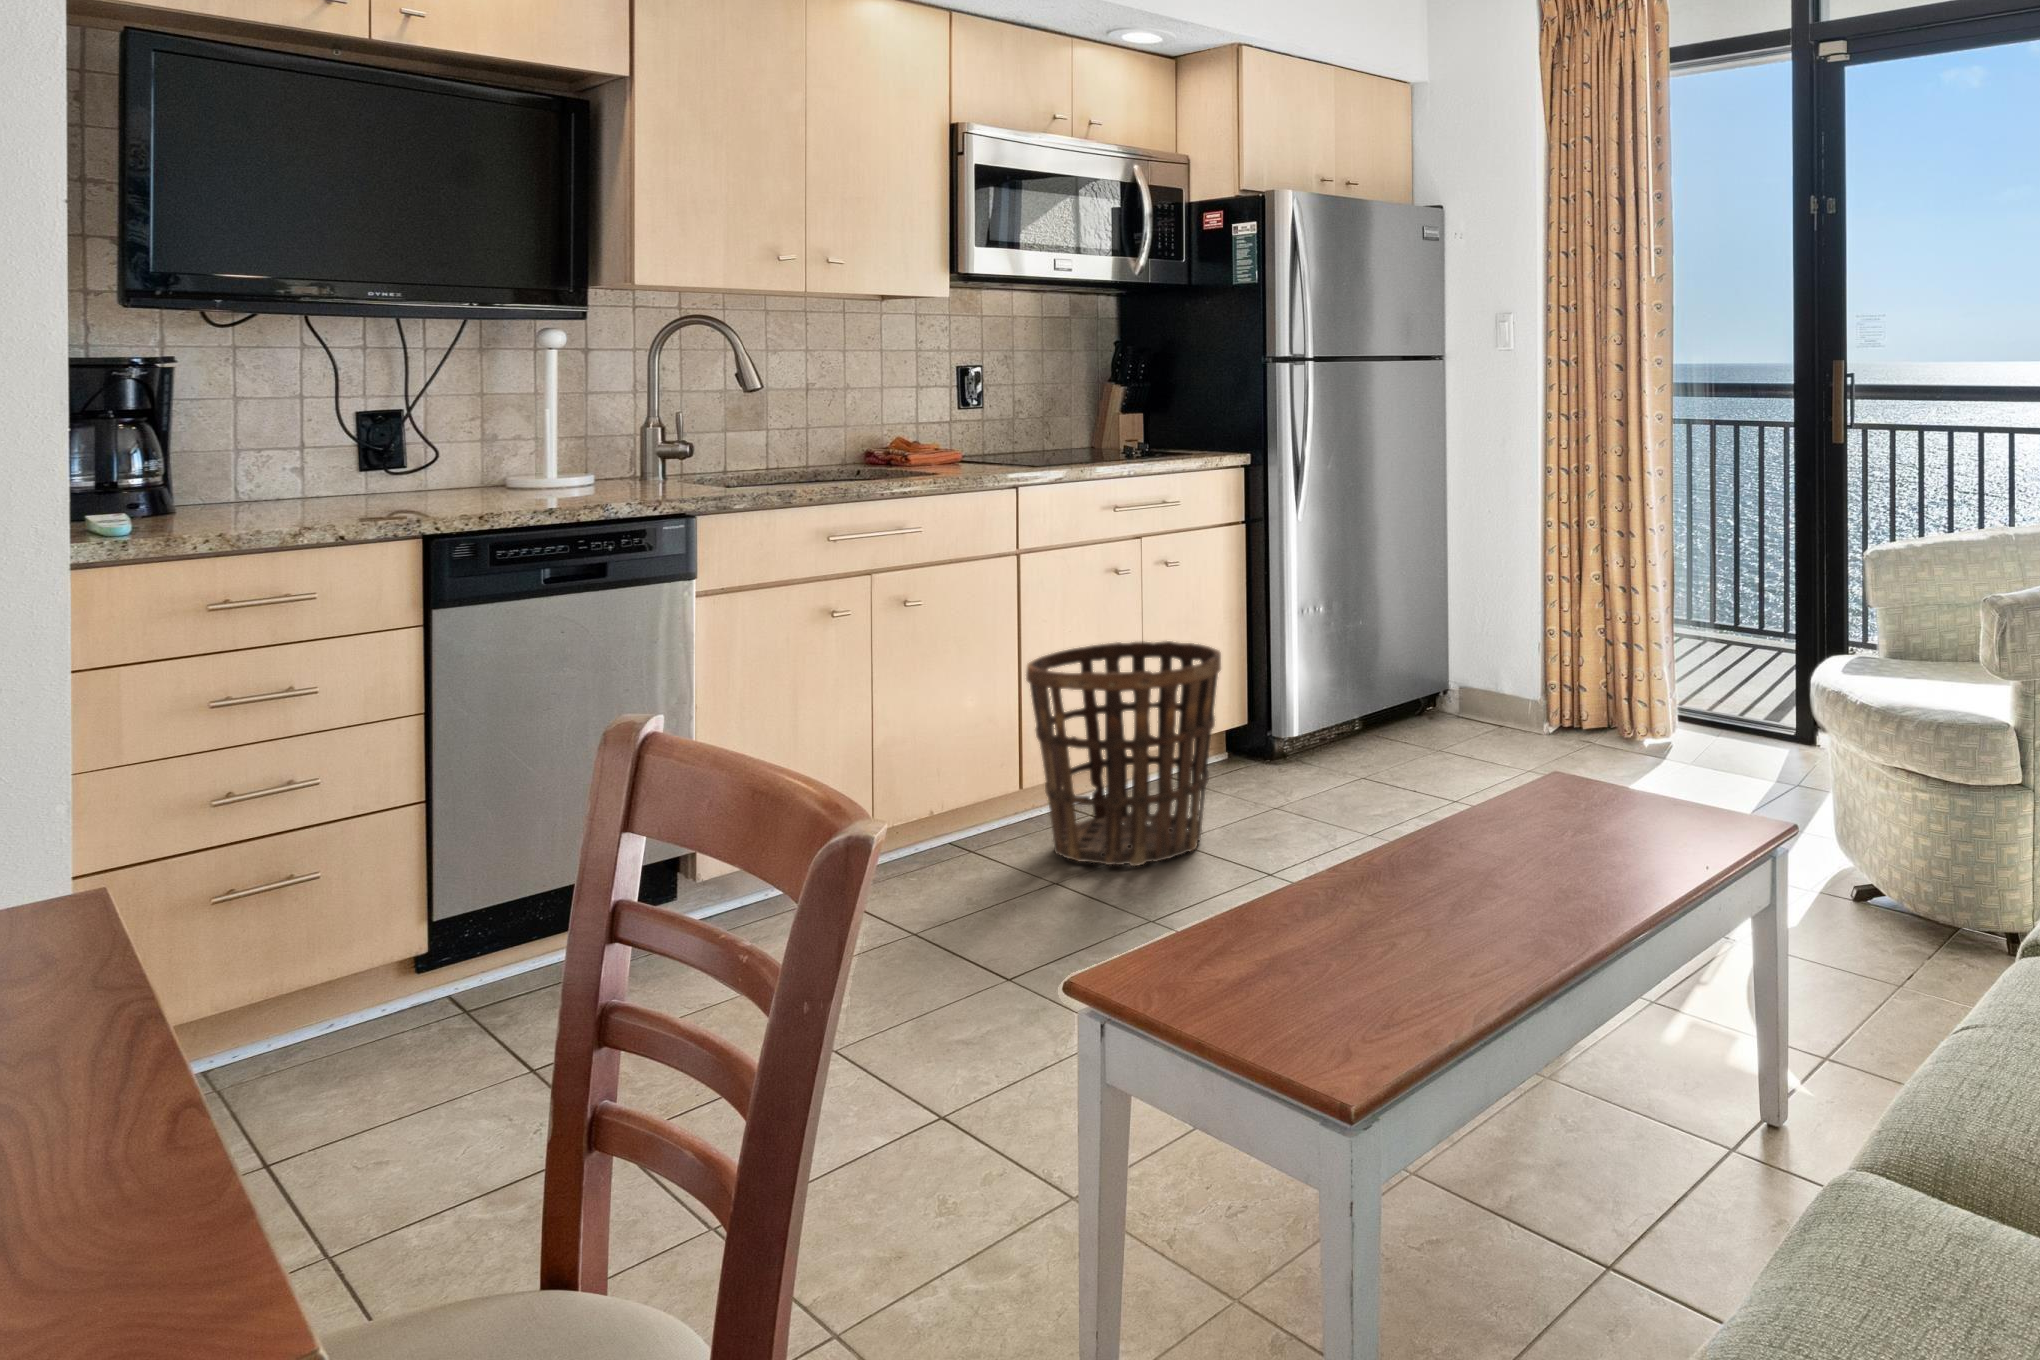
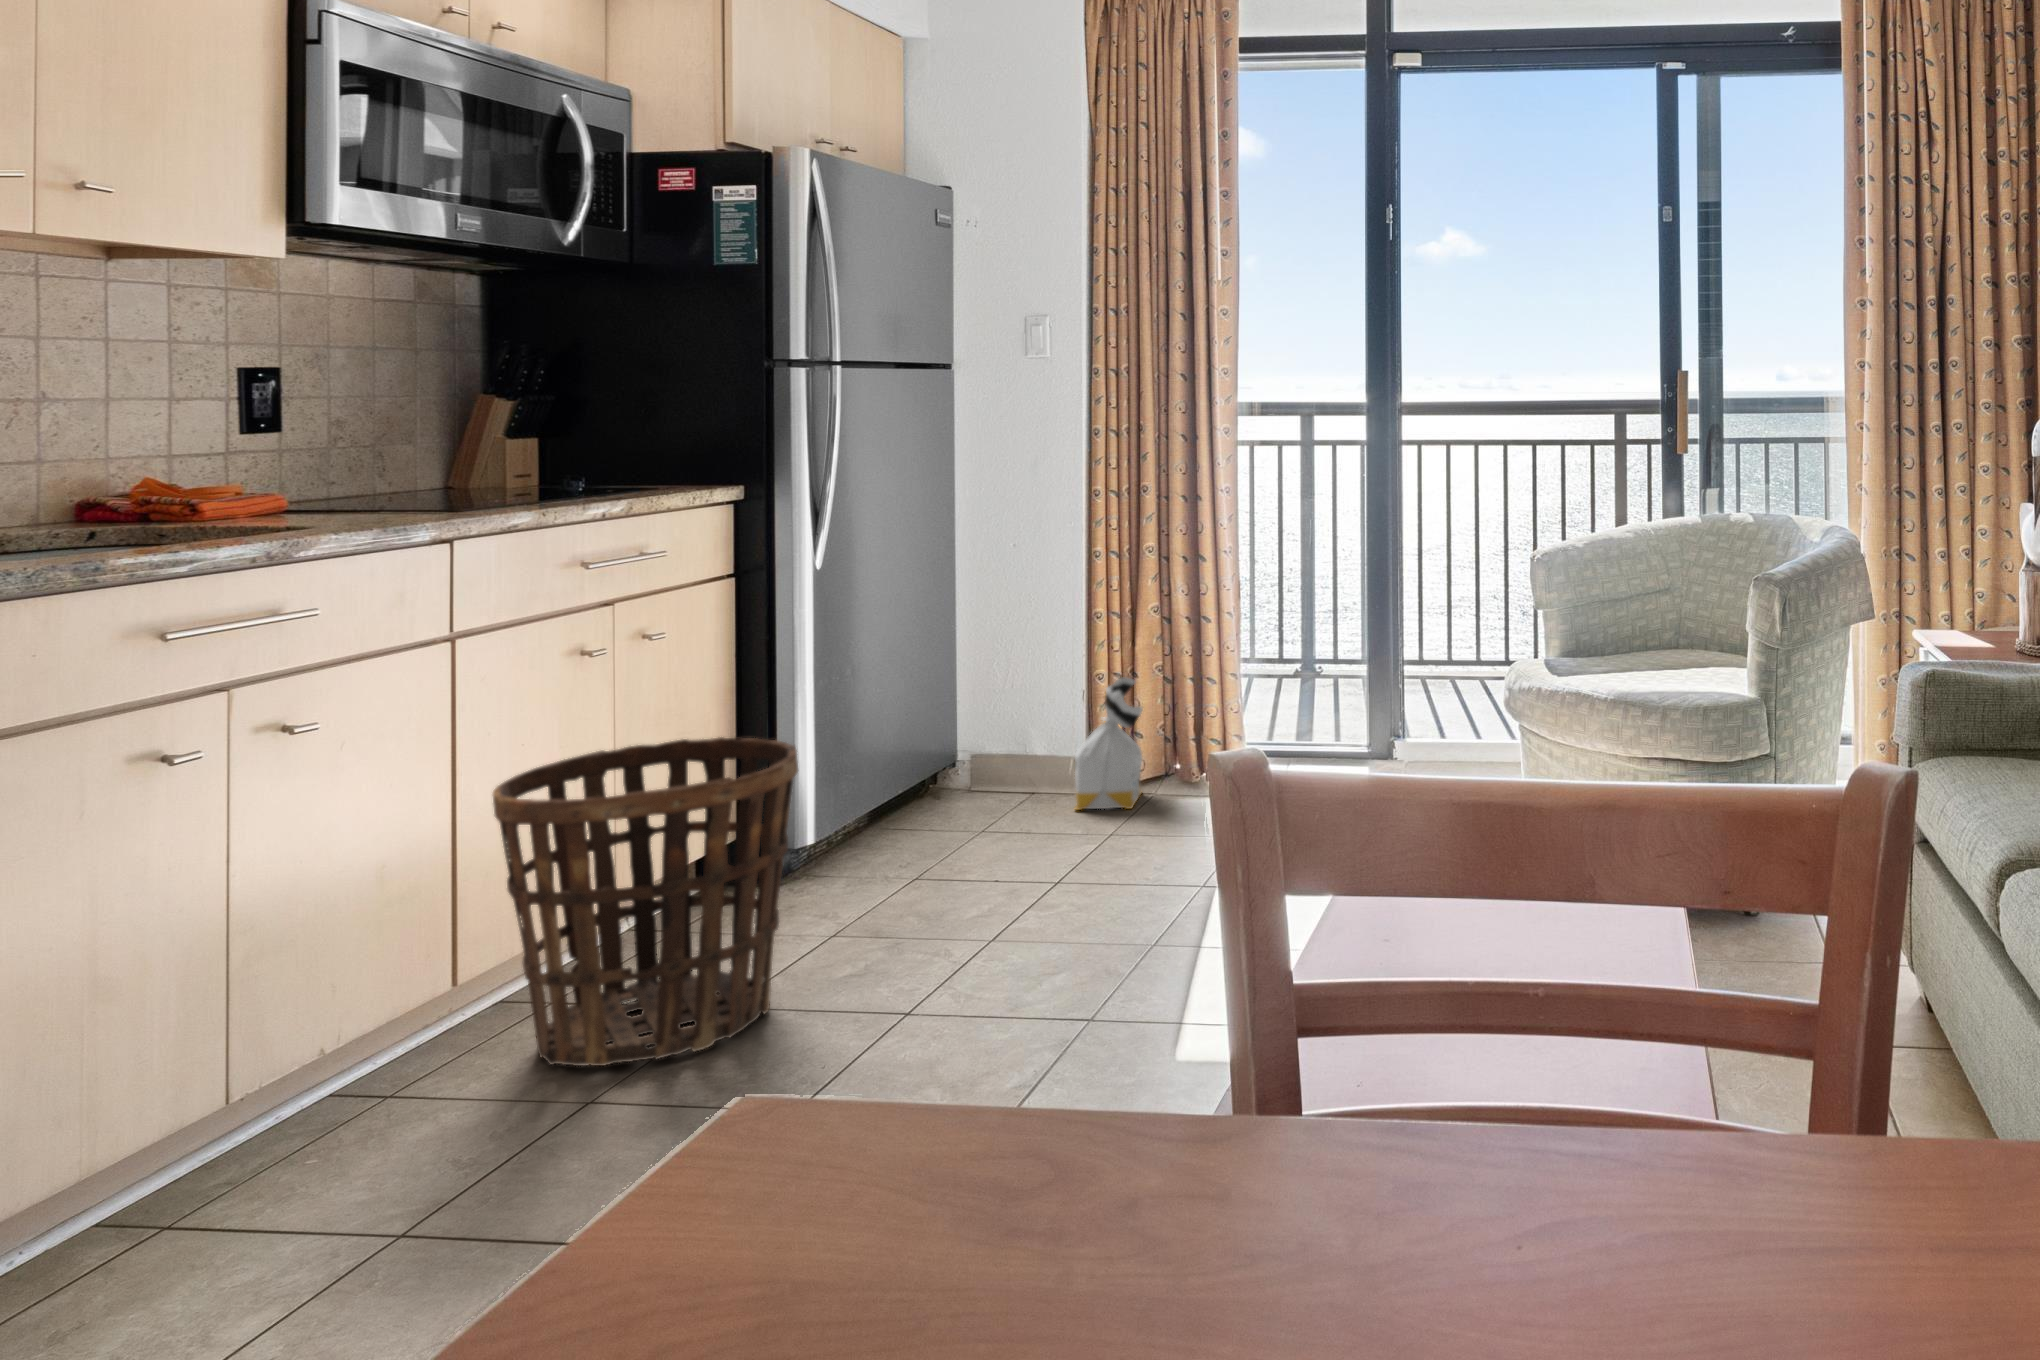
bag: none [1520,635,1586,752] -> present [1075,677,1142,810]

